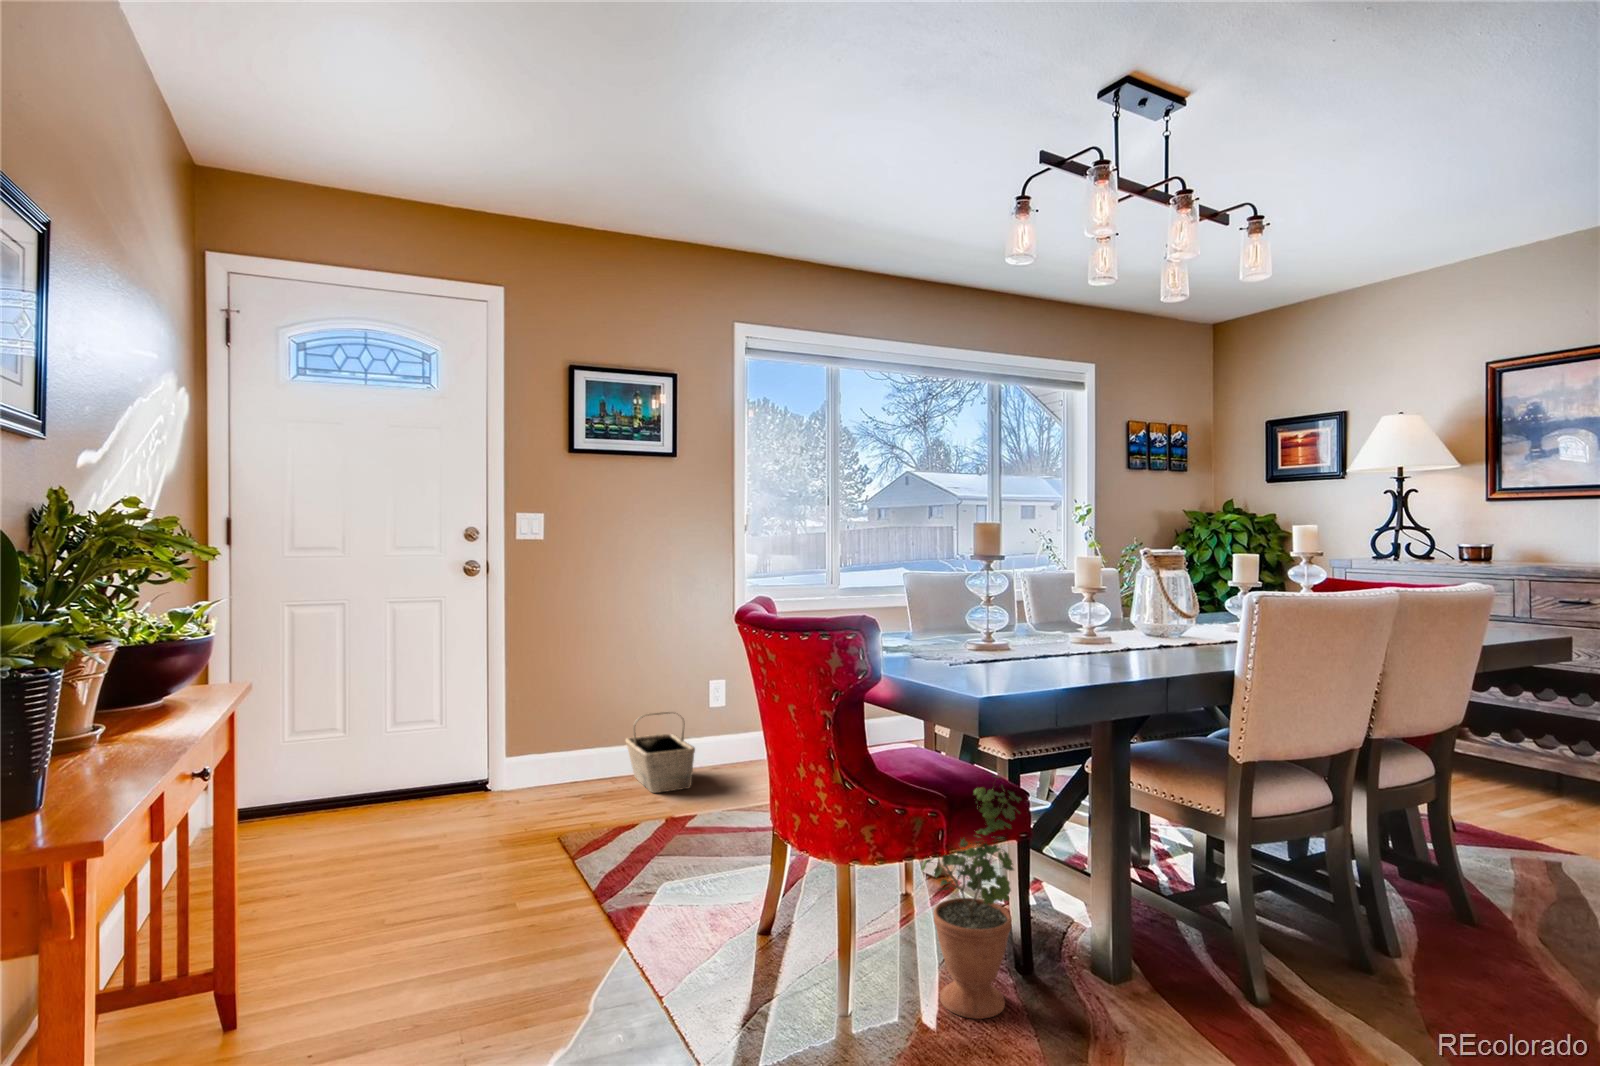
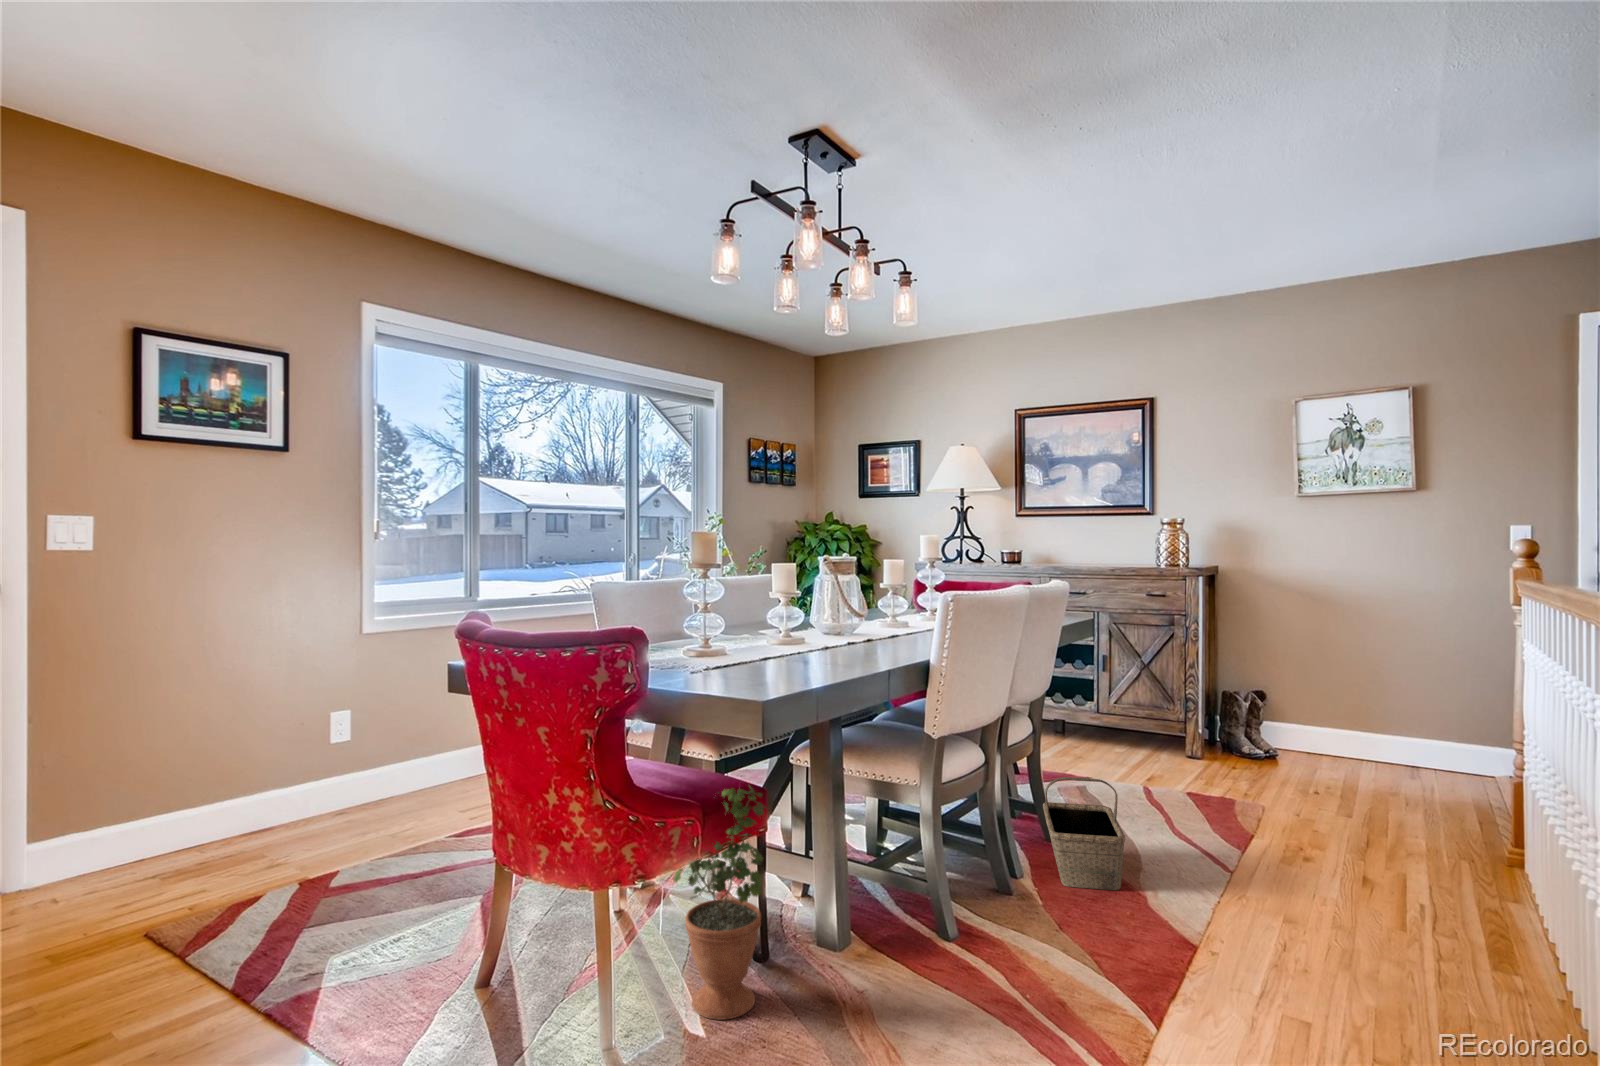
basket: present [626,712,695,793] -> present [1043,777,1125,890]

